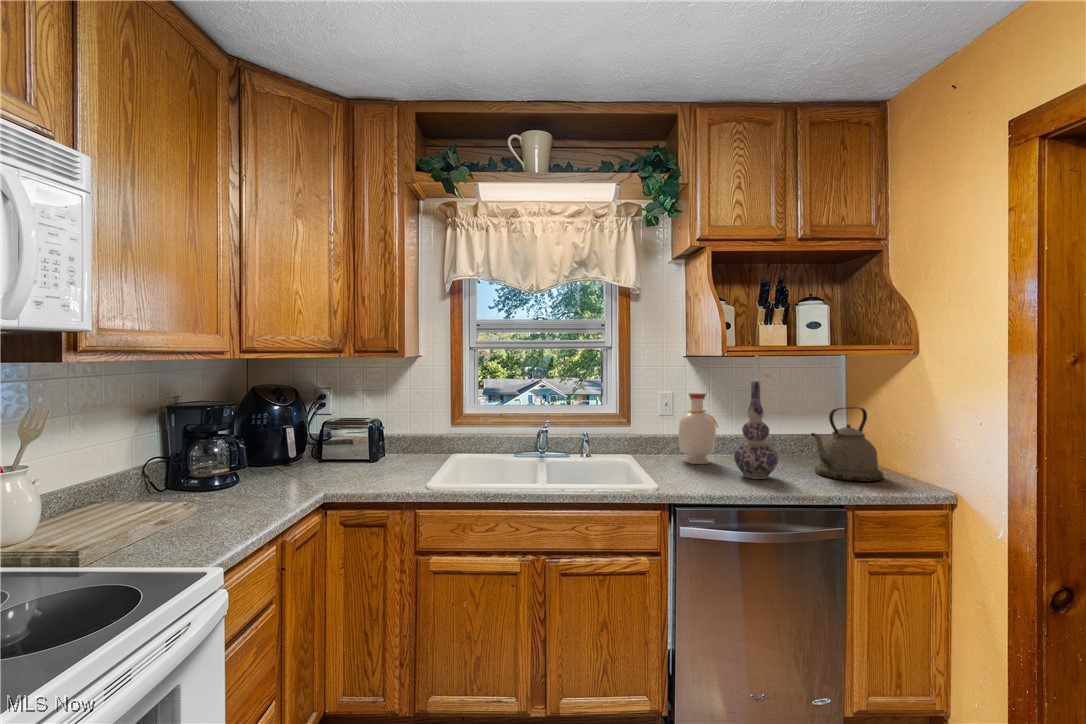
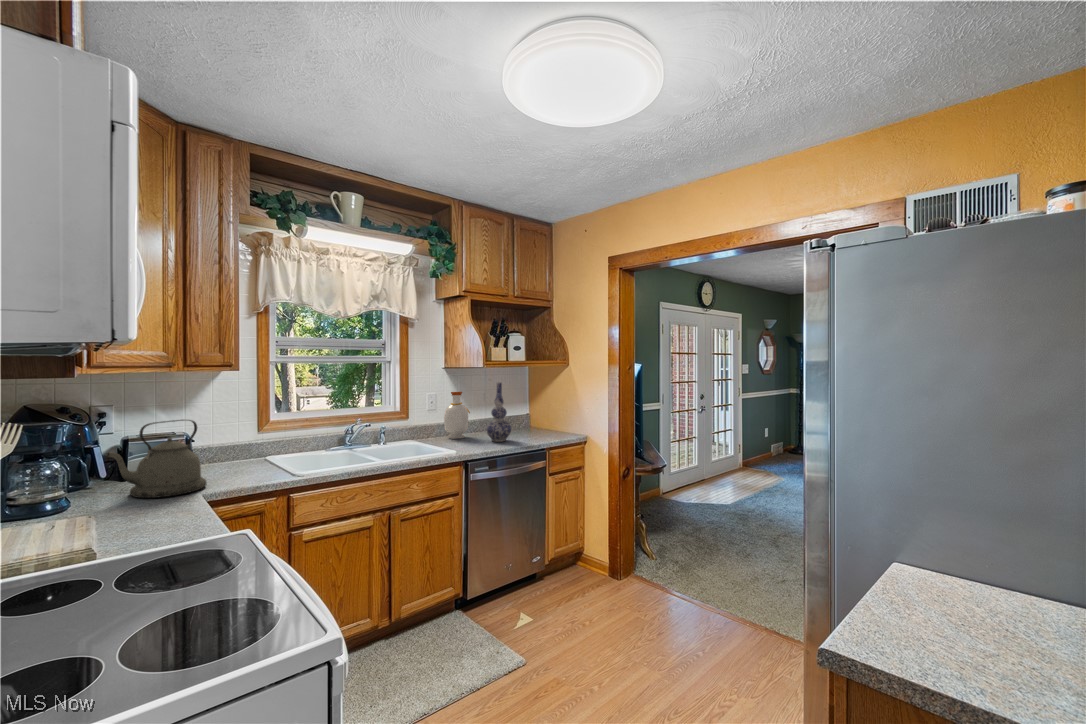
kettle: present [811,407,884,481] -> present [107,420,206,498]

